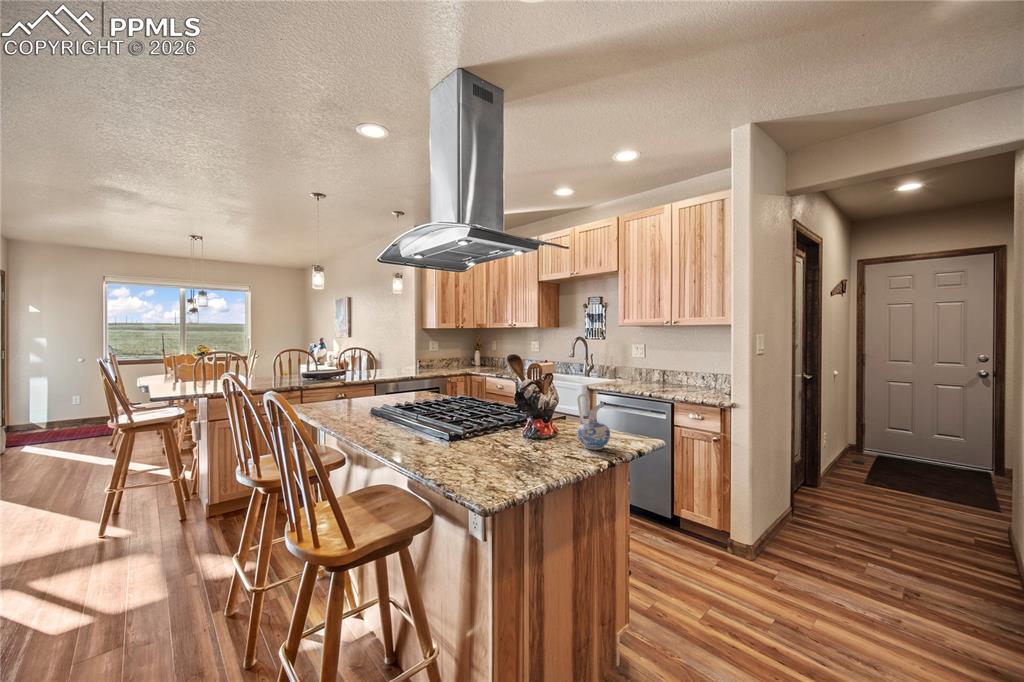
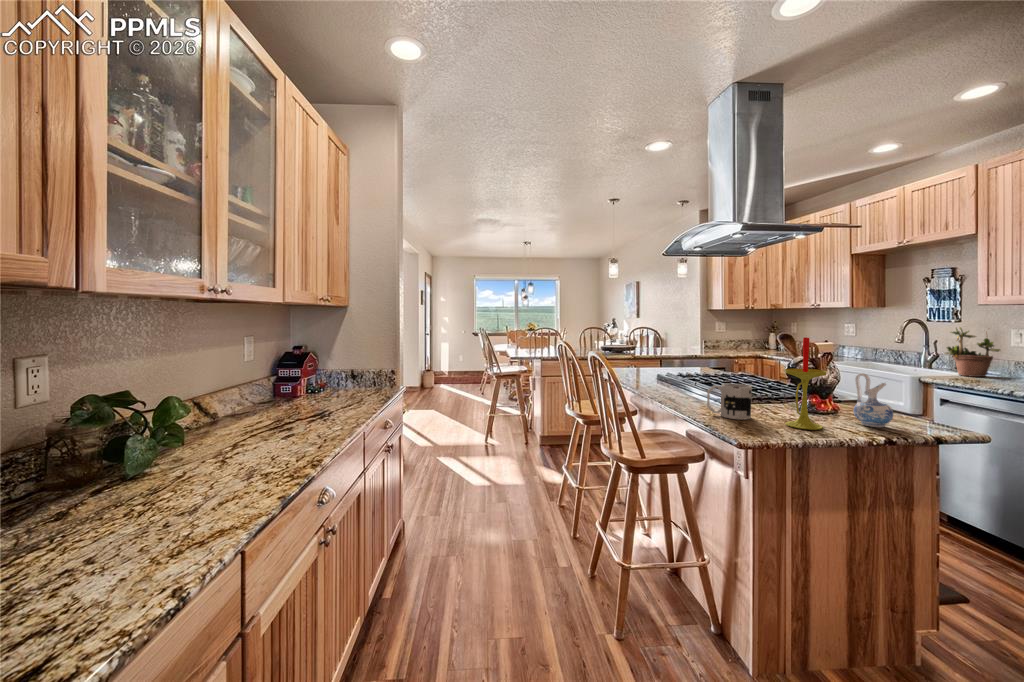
potted plant: none [603,341,635,383] -> present [944,327,1000,377]
candle: none [517,354,559,466] -> present [785,337,827,430]
mug: none [433,417,483,464] -> present [707,384,752,420]

